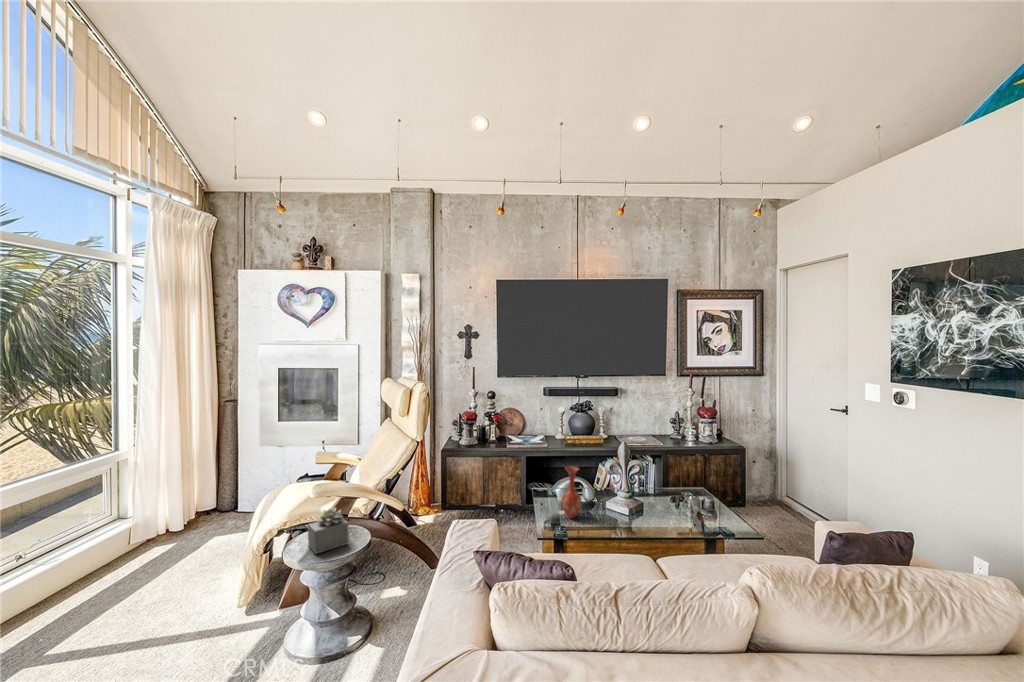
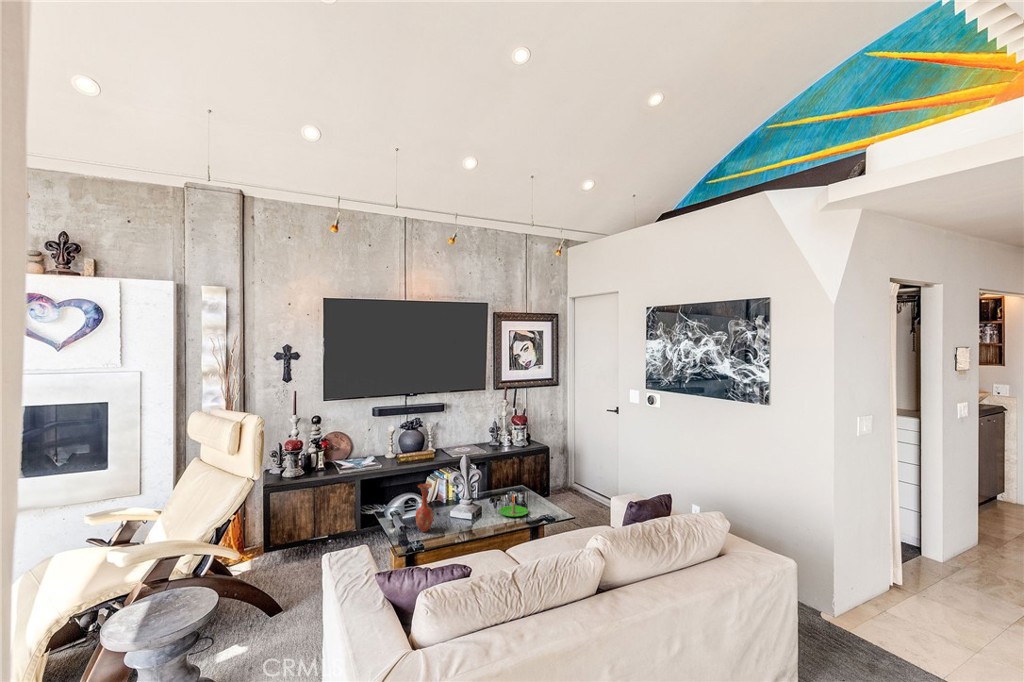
candle: none [662,494,699,521] -> present [499,494,528,517]
succulent plant: present [308,508,349,554] -> none [134,569,192,626]

